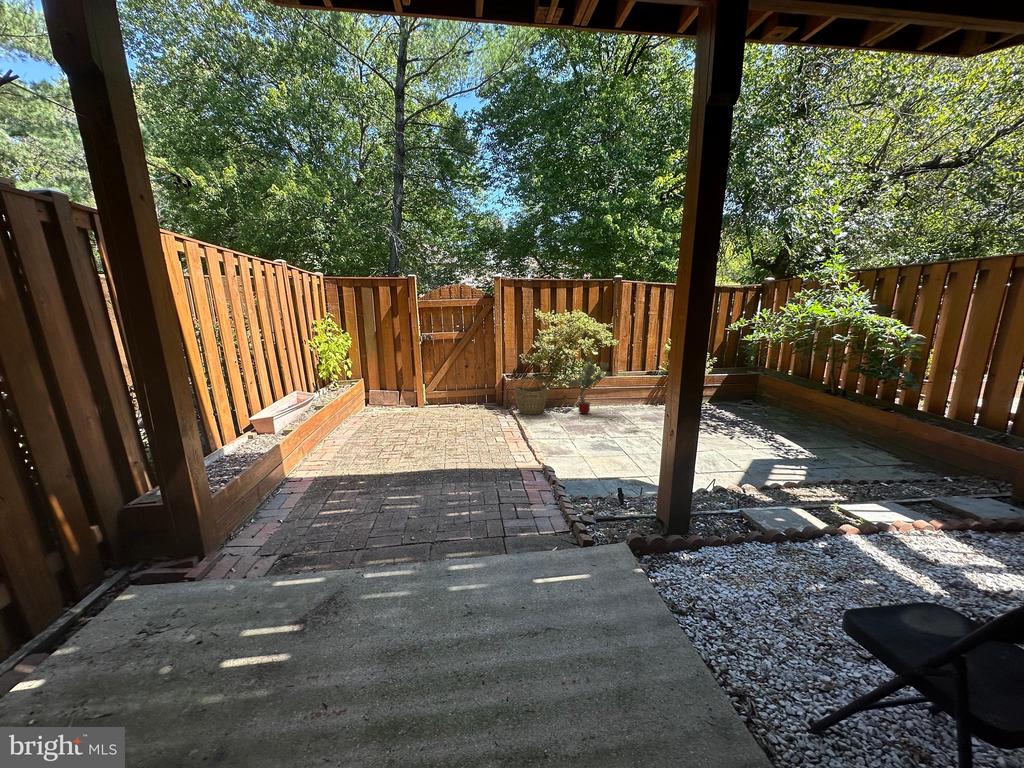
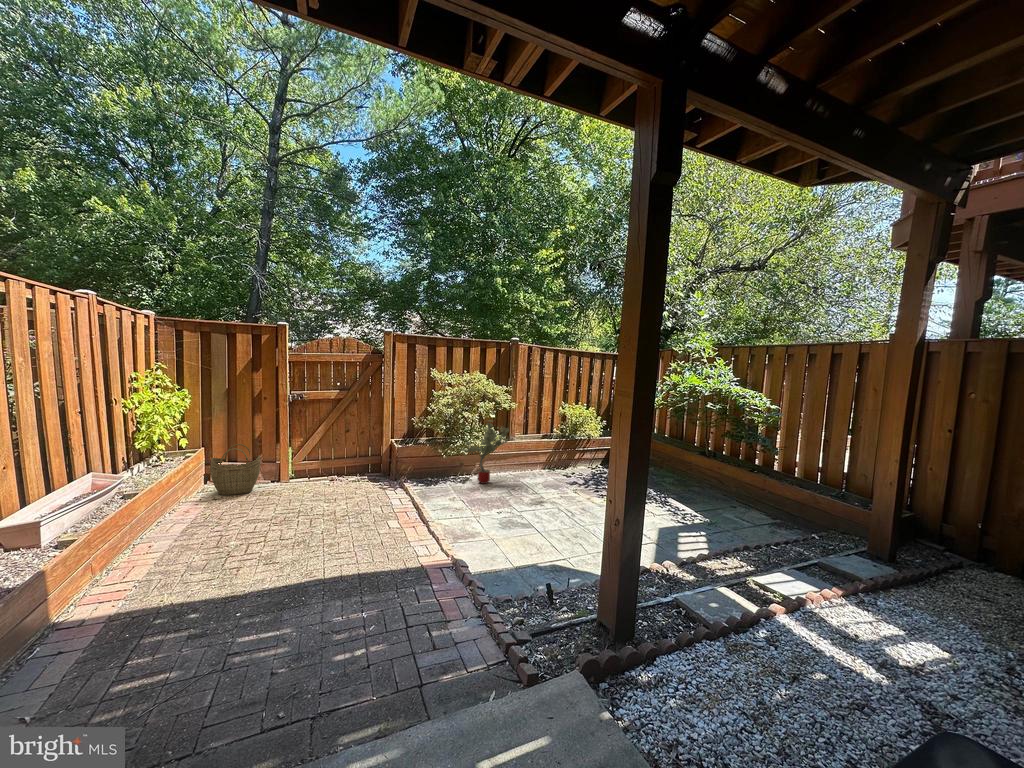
woven basket: present [515,376,547,415] -> present [210,444,261,496]

